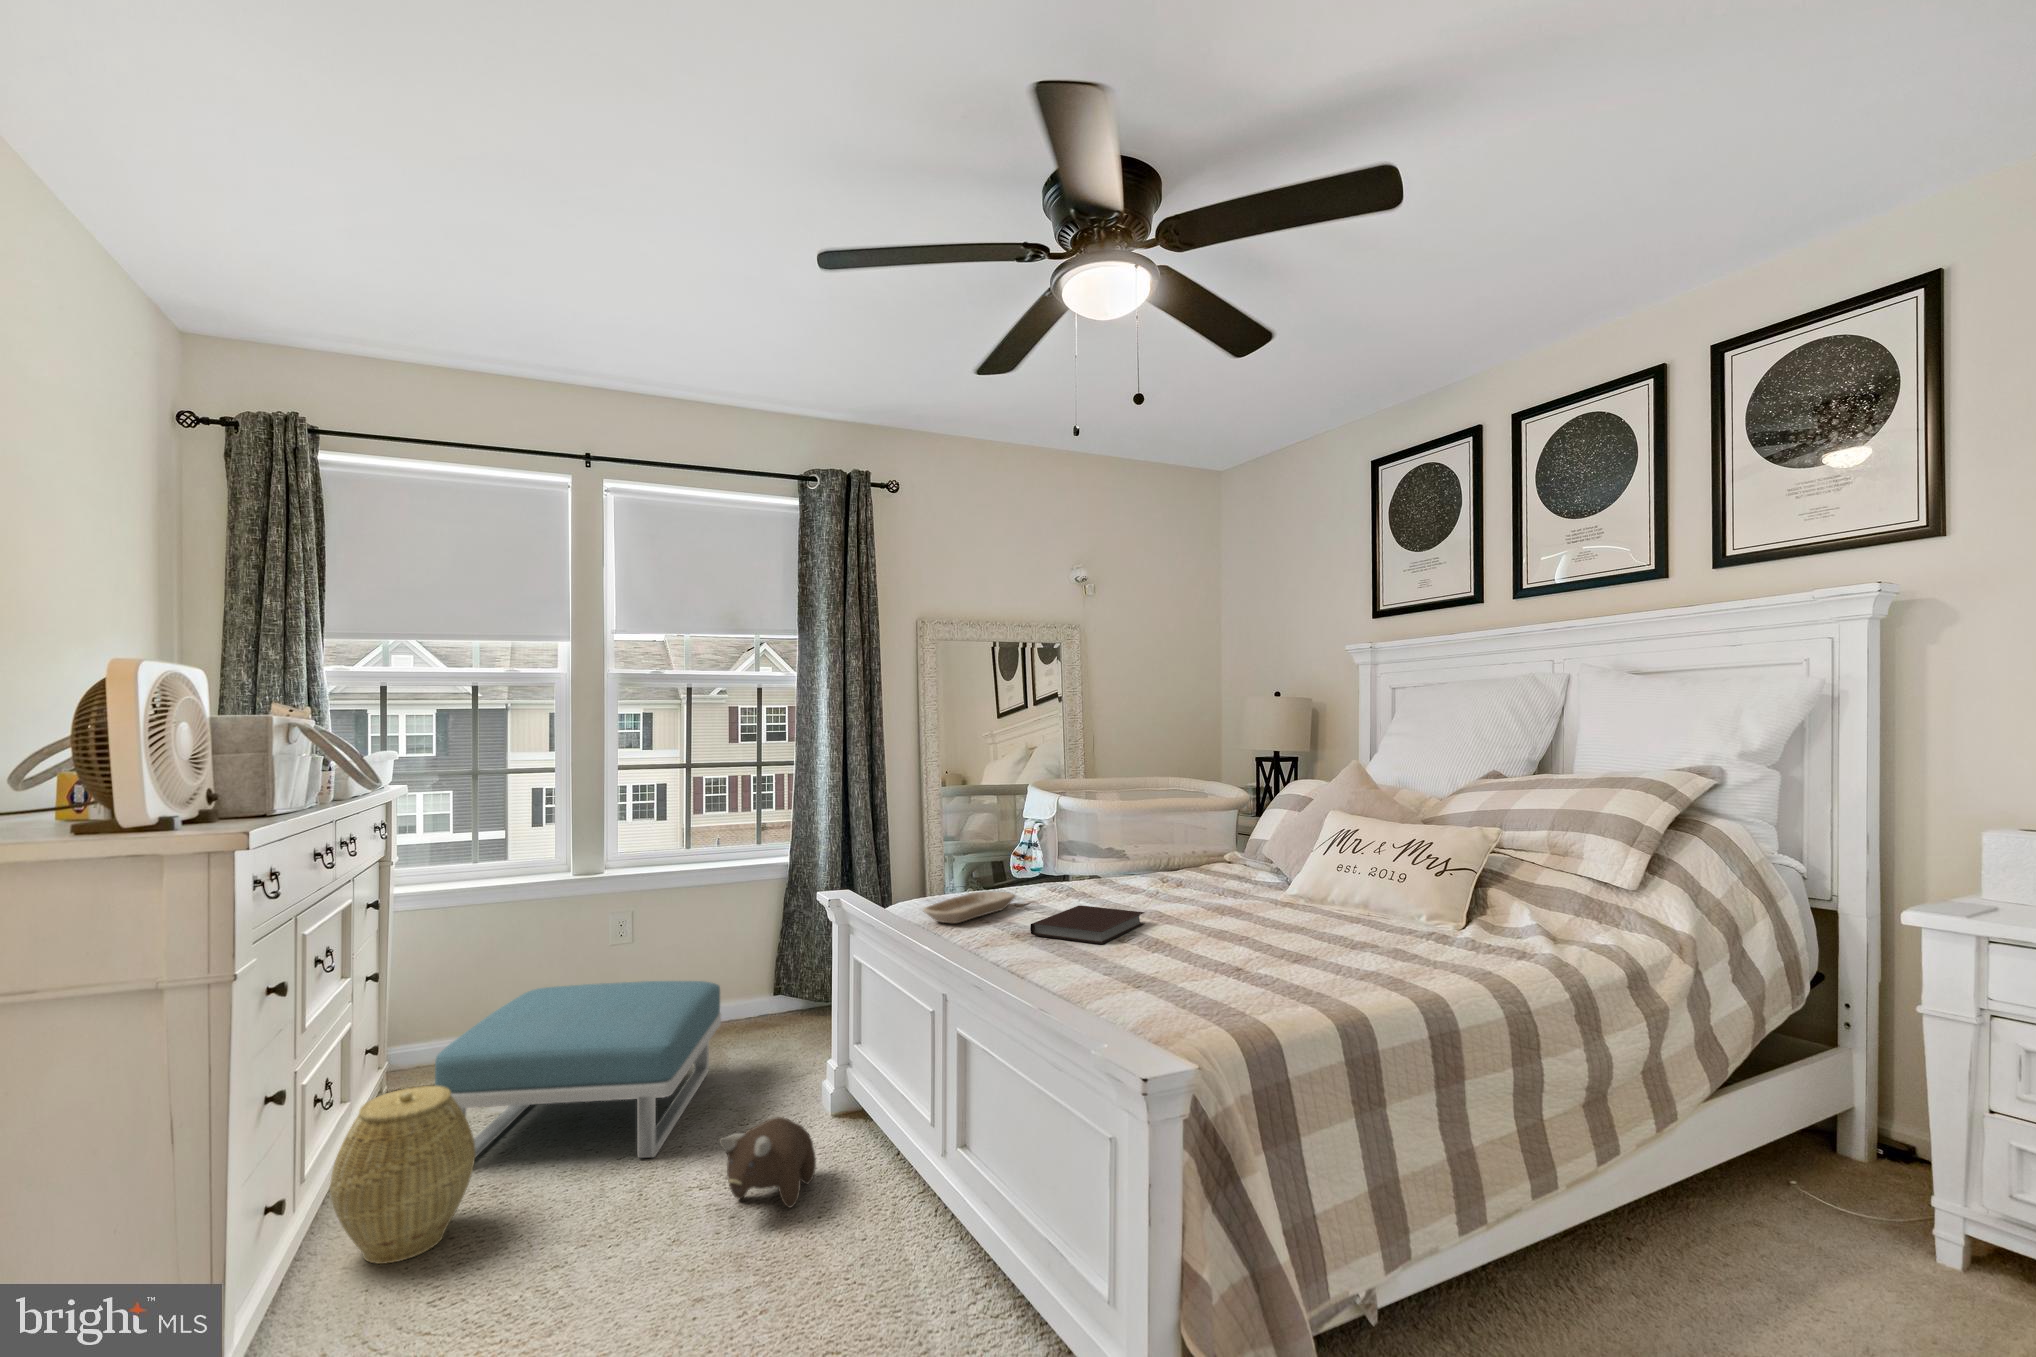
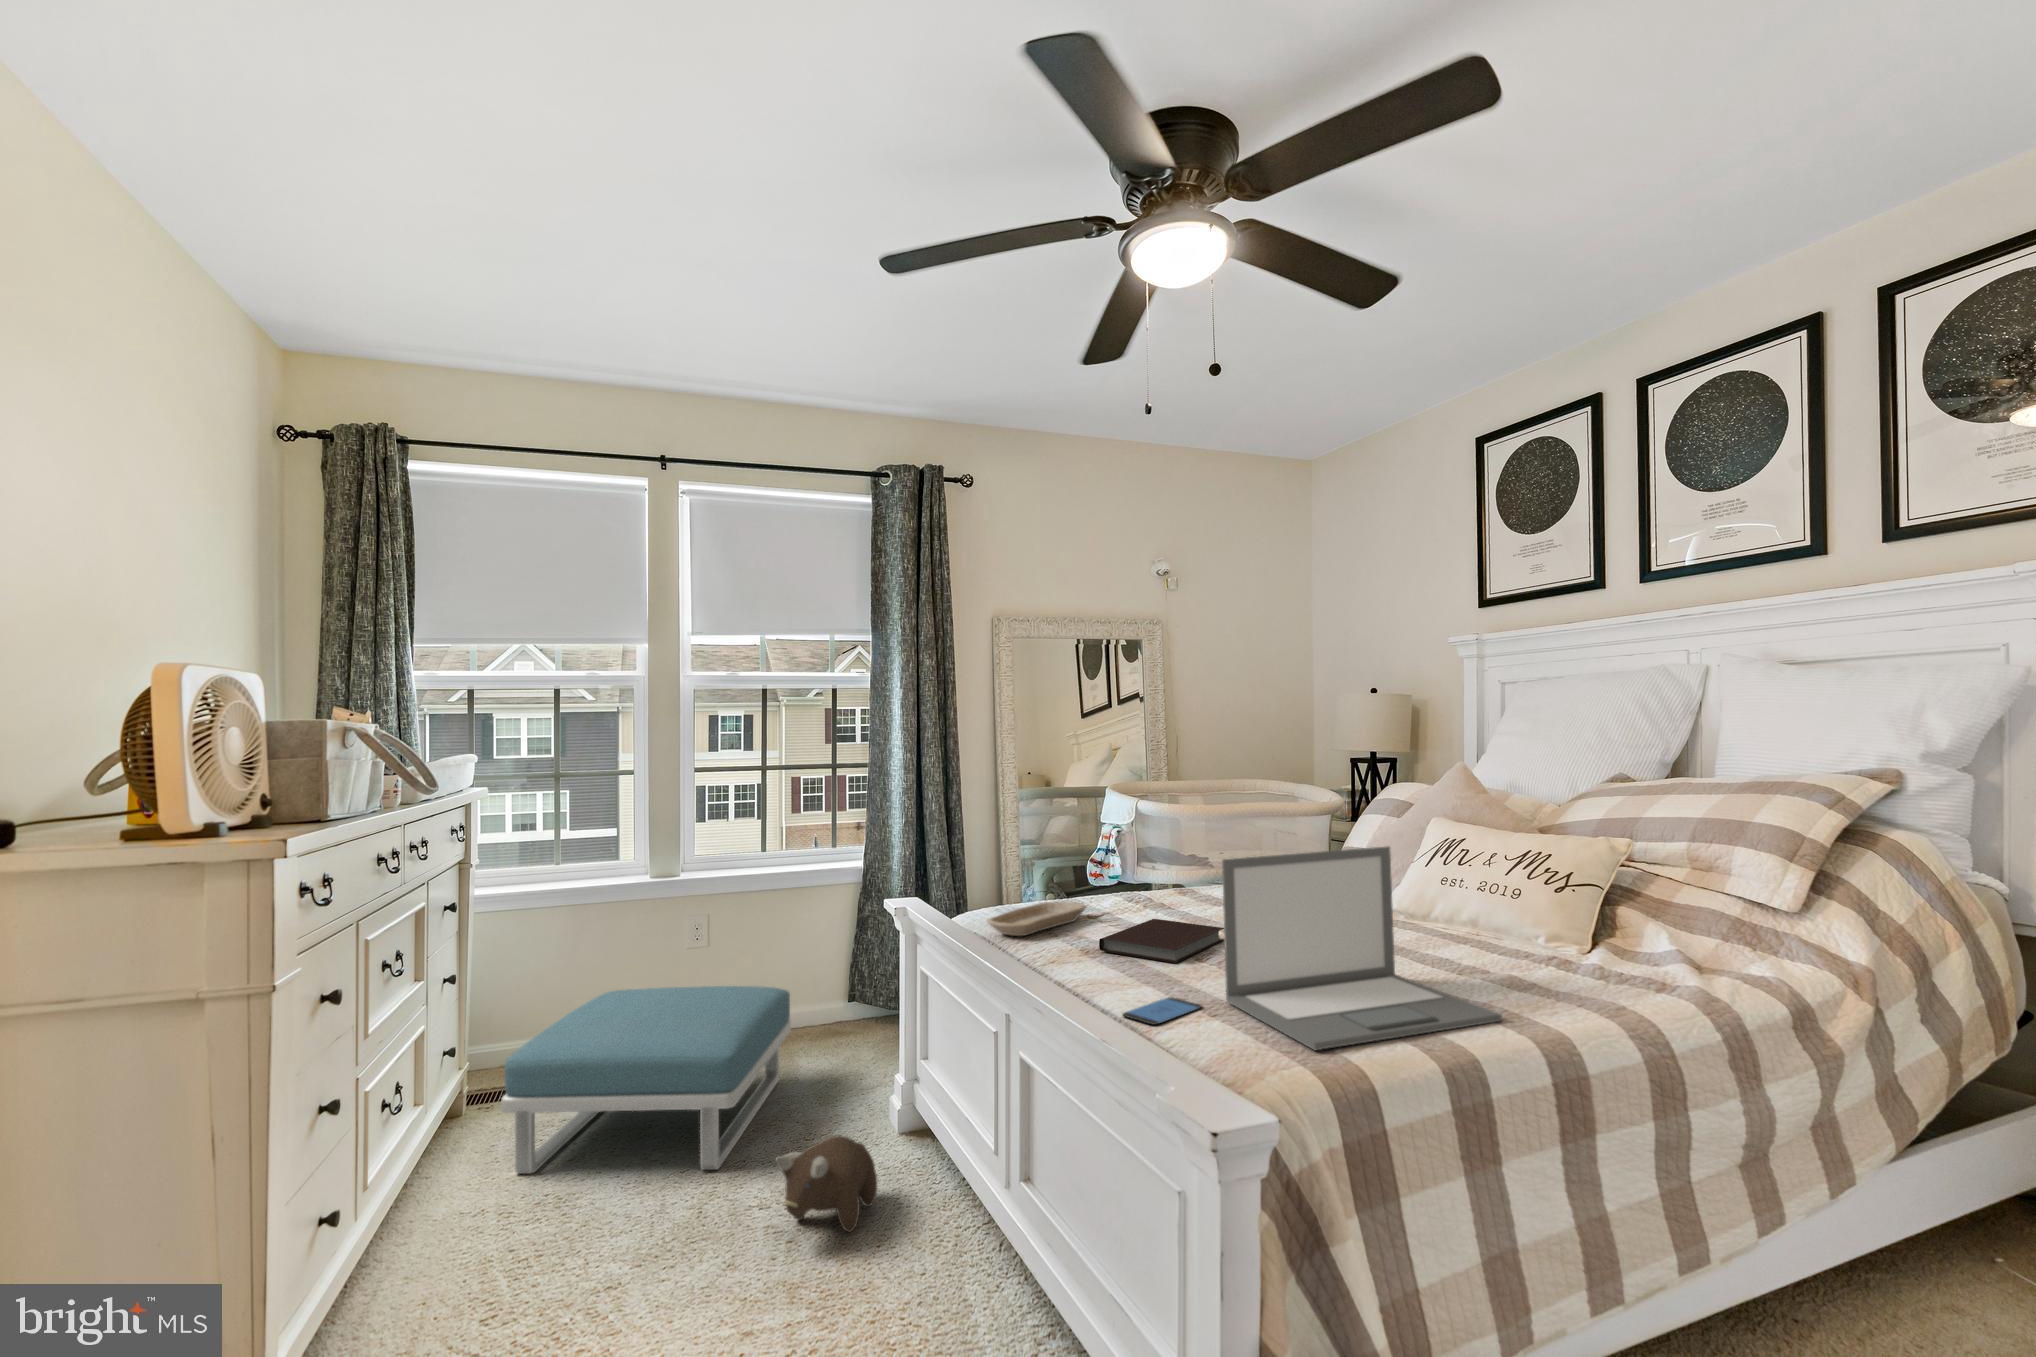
laptop: none [1147,834,1388,1013] -> present [1222,847,1502,1050]
smartphone: none [1057,973,1128,996] -> present [1123,997,1202,1025]
woven basket: present [330,1086,475,1264] -> none [394,1092,535,1273]

